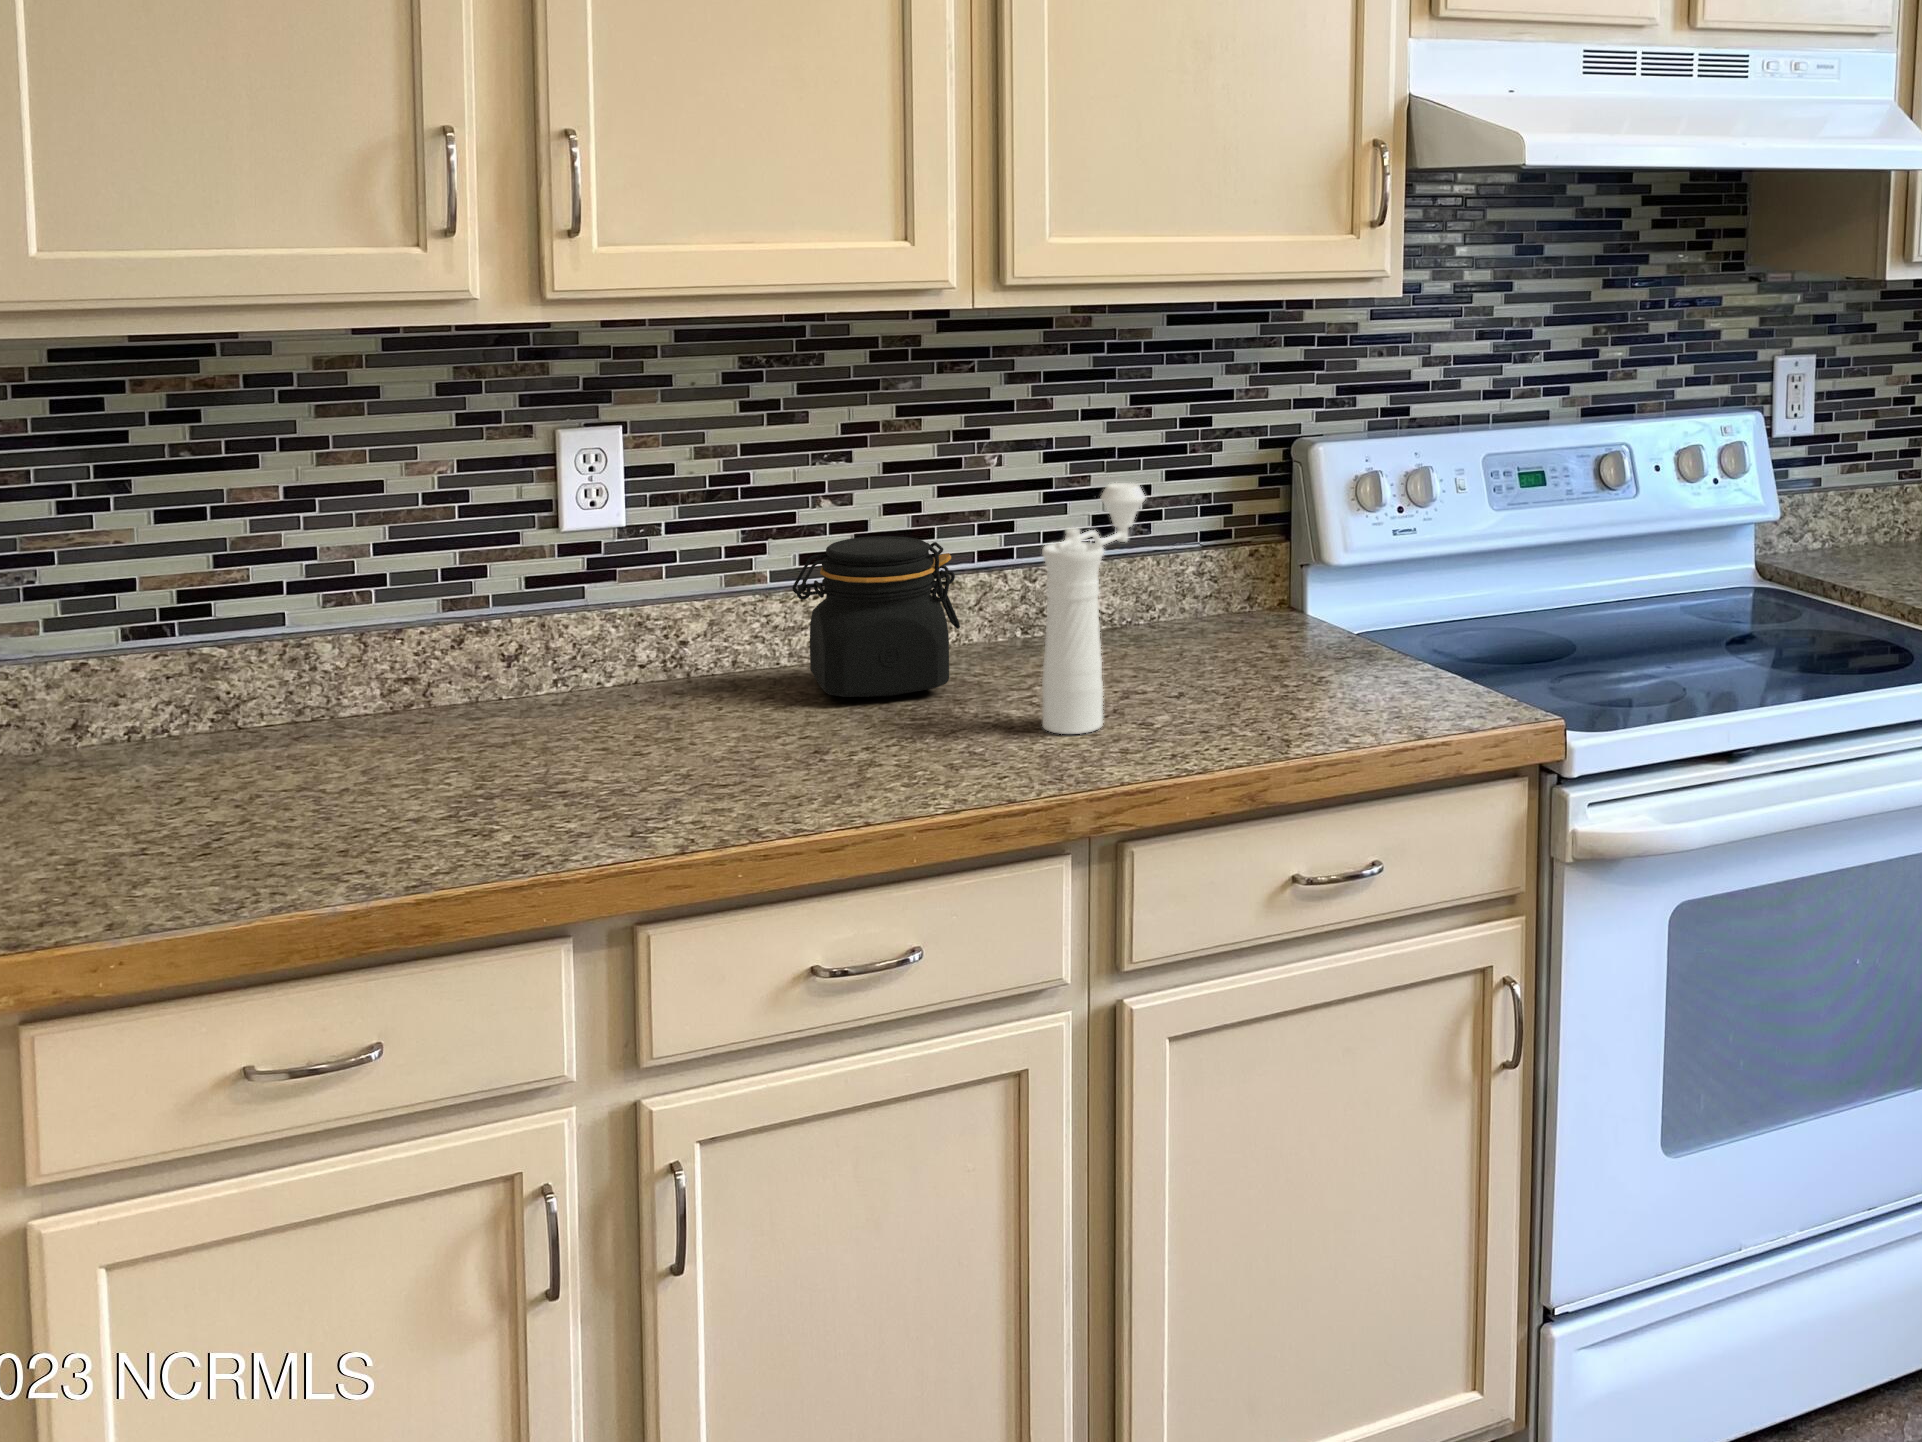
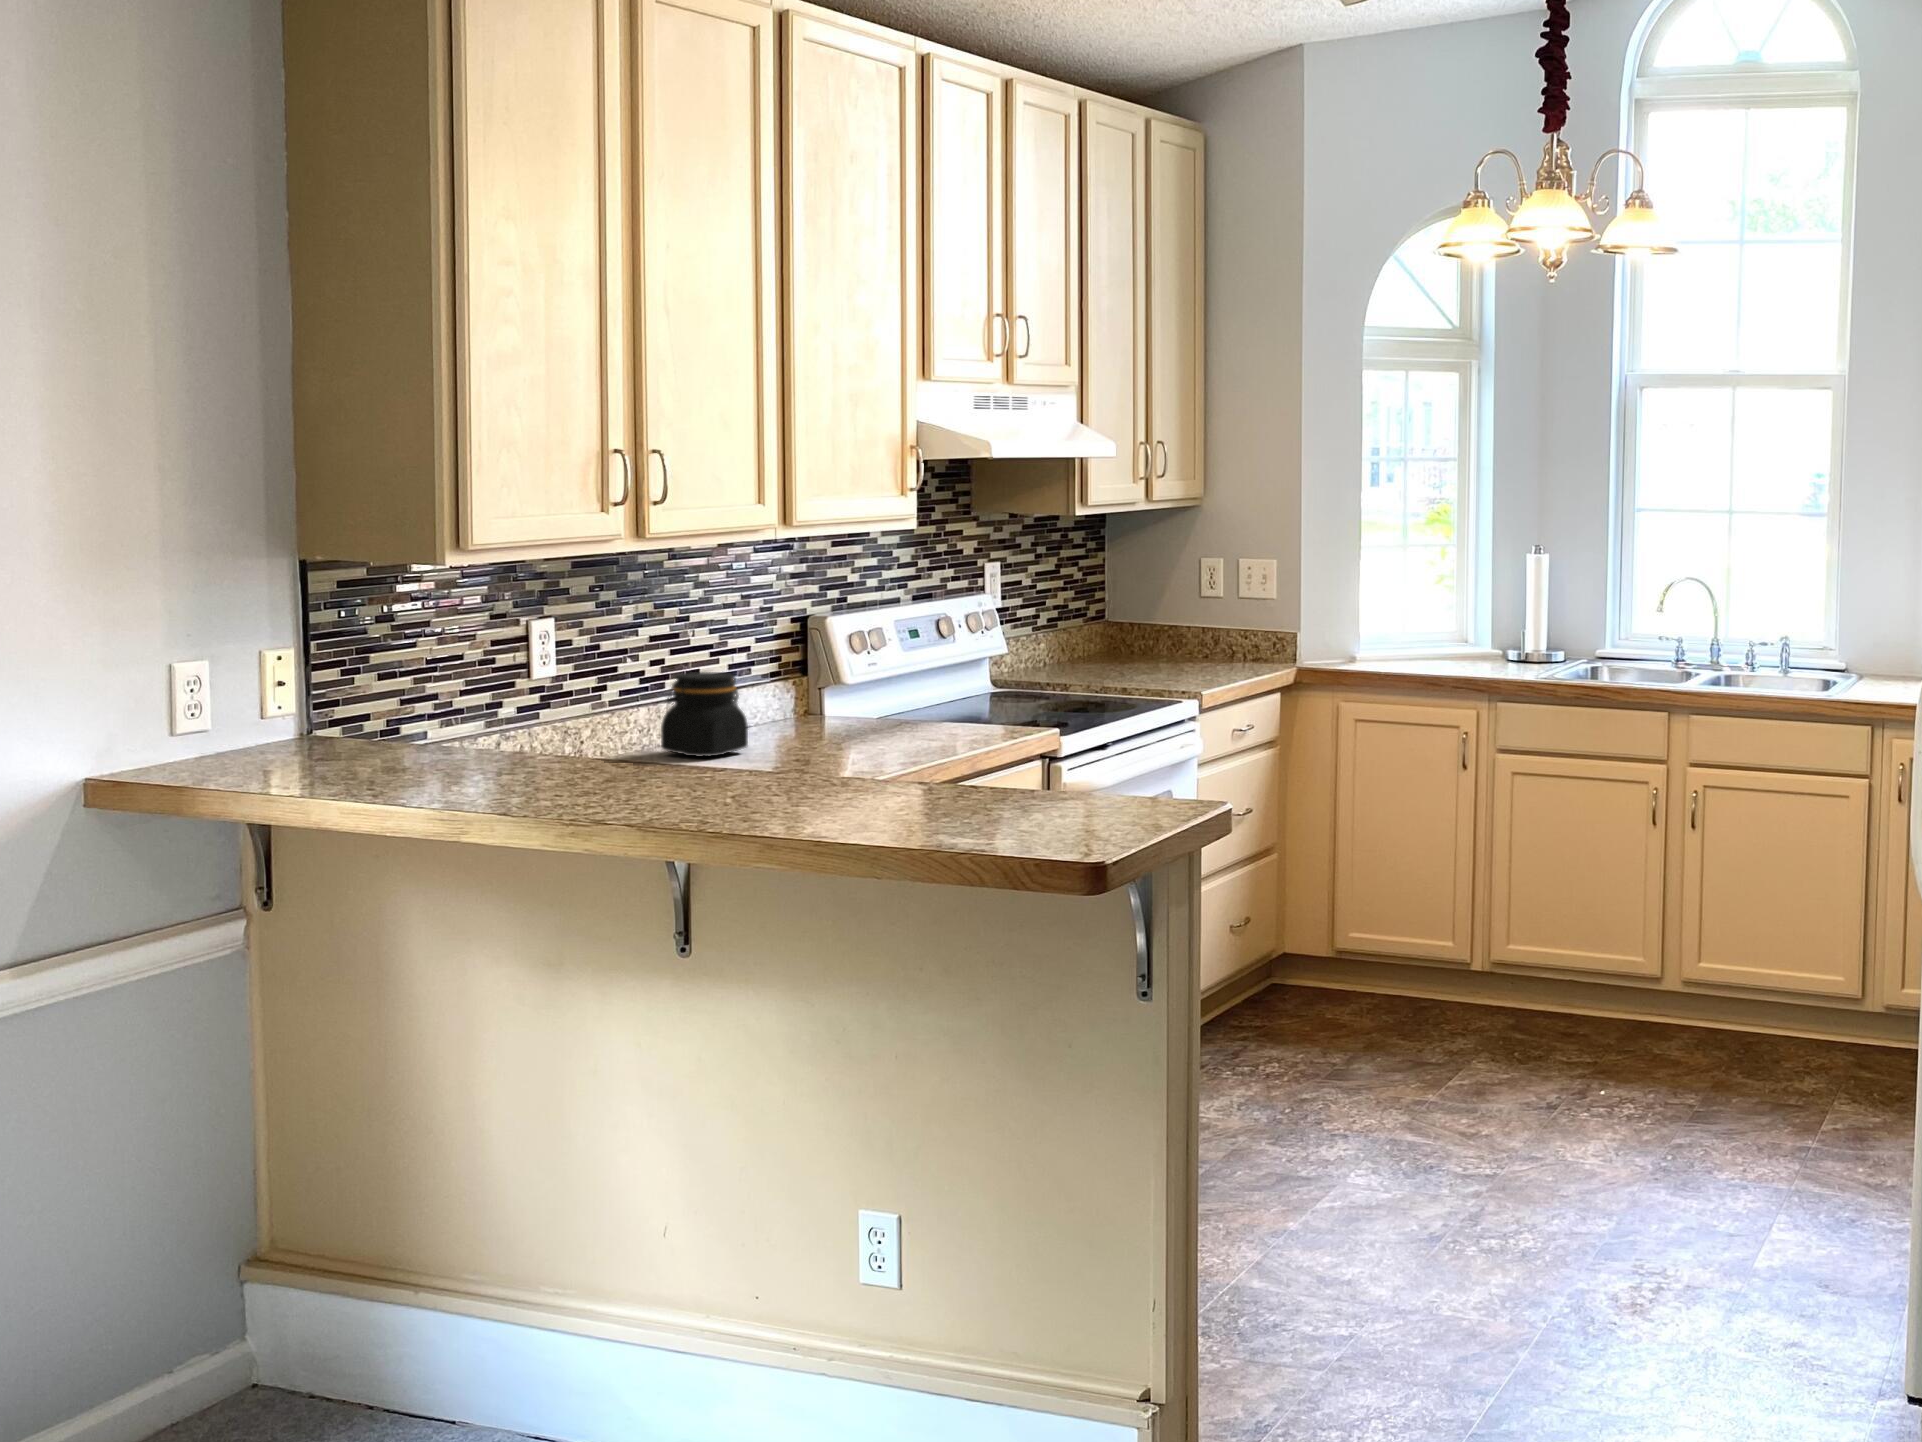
pepper mill: present [1042,483,1145,734] -> none [822,632,862,755]

